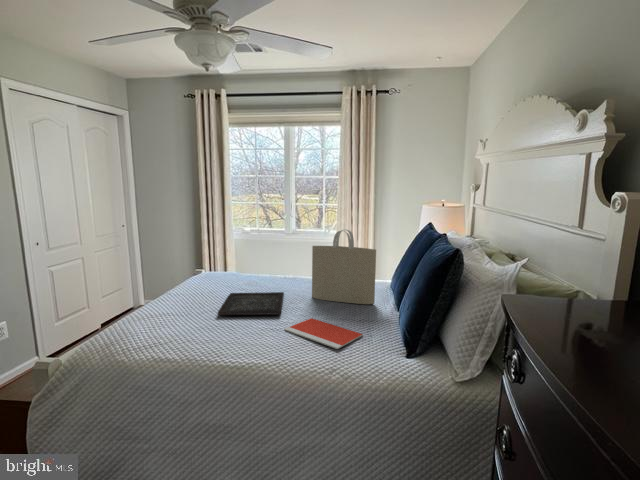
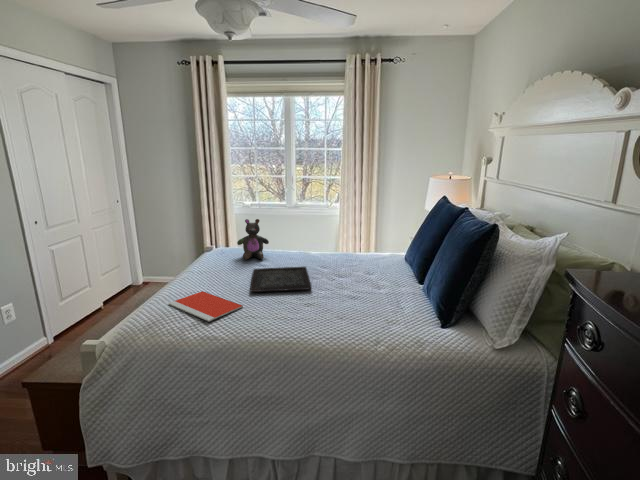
tote bag: present [312,229,376,304] -> none [334,204,399,276]
stuffed bear: none [220,244,252,284] -> present [237,219,269,260]
notebook: present [284,318,363,349] -> present [168,291,243,322]

